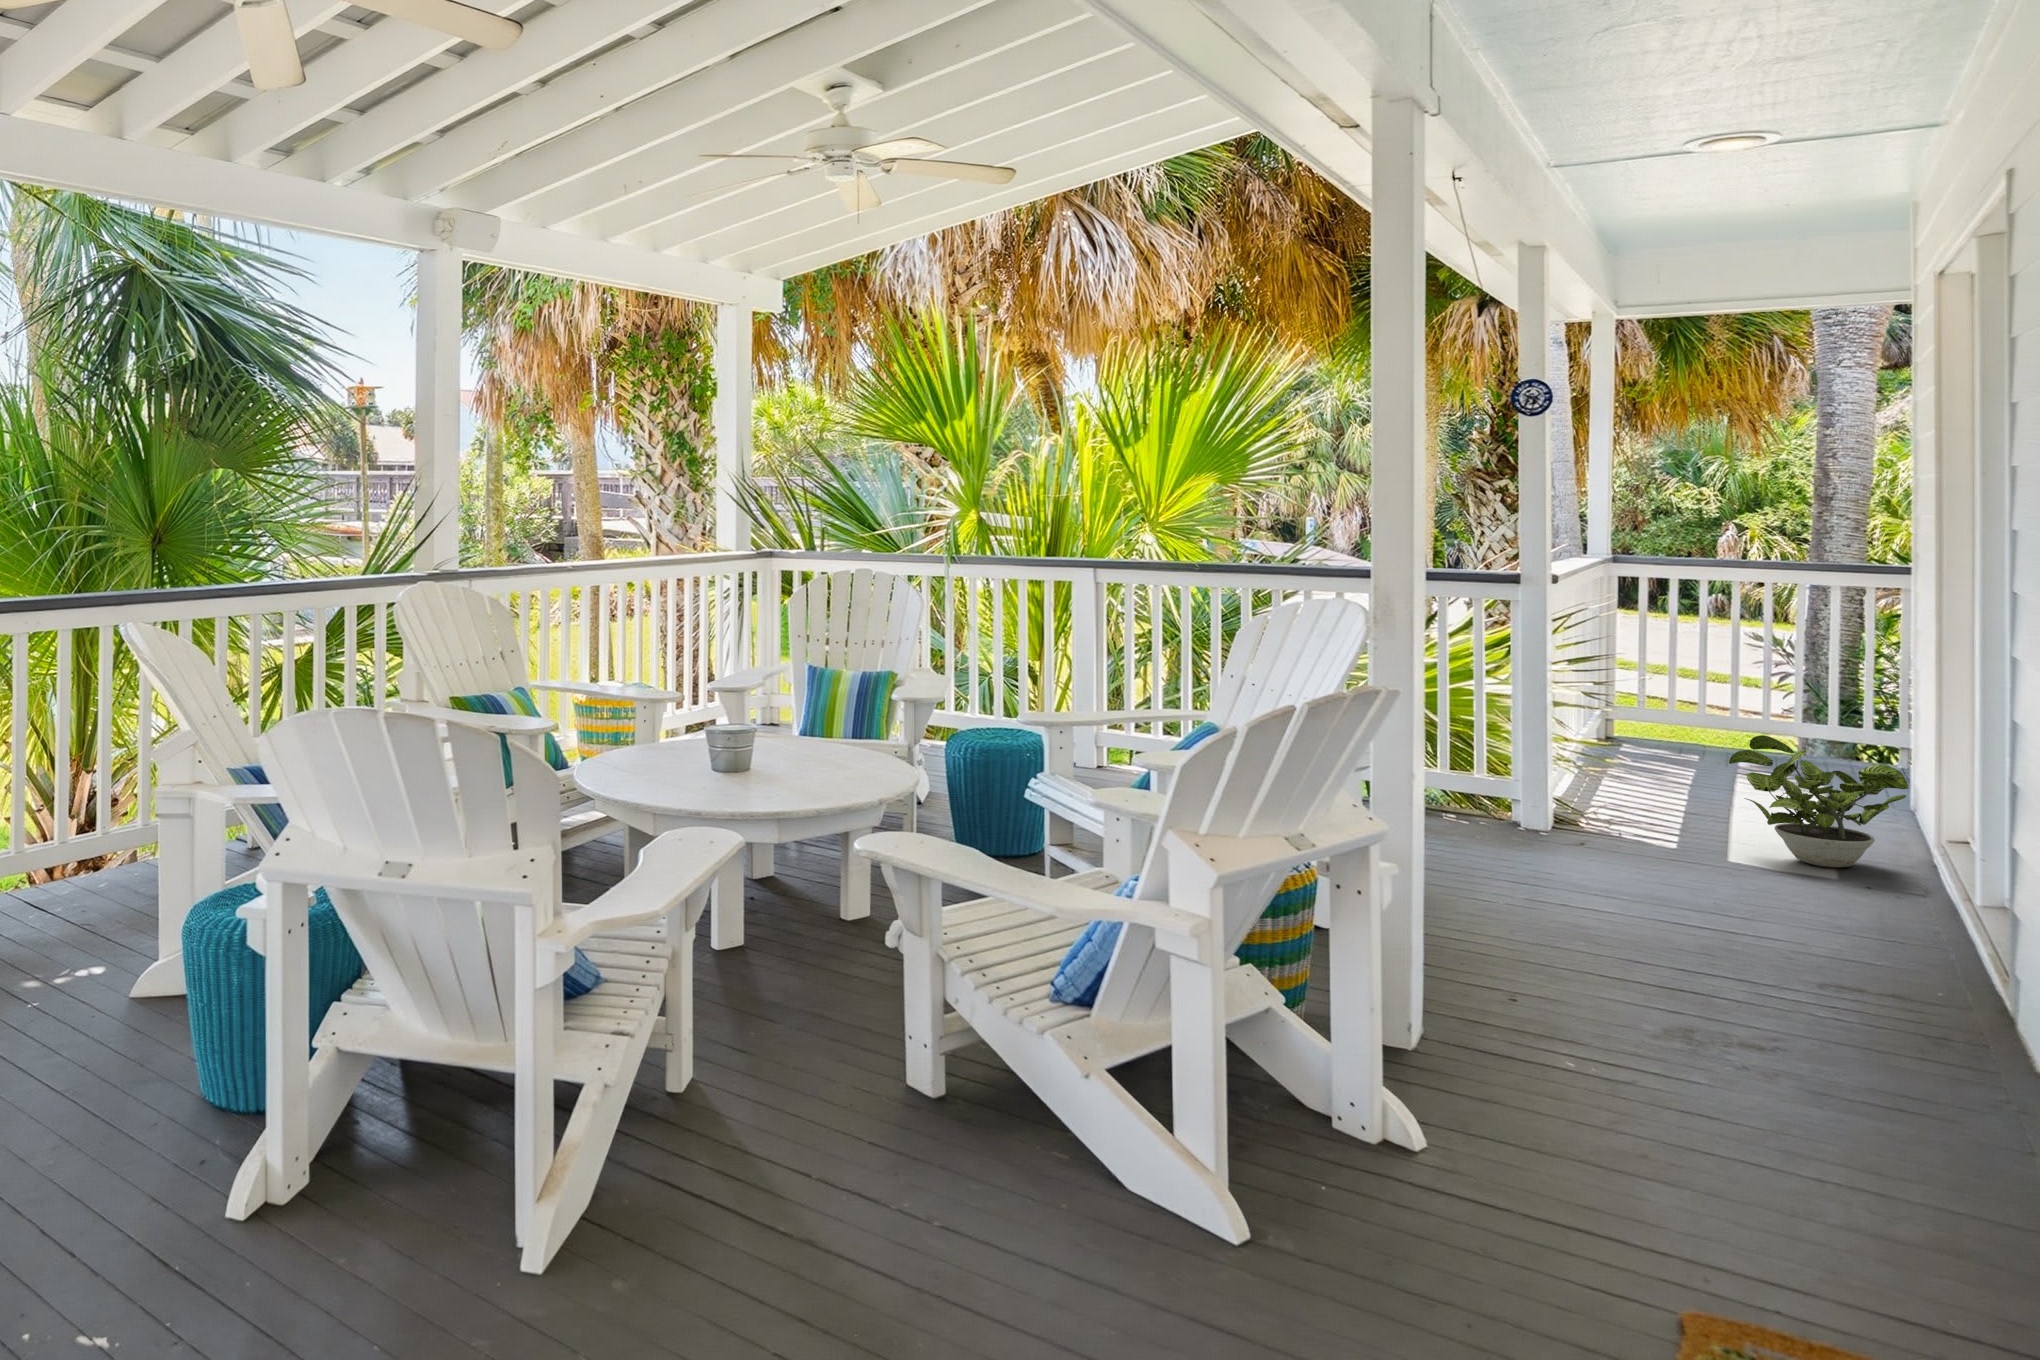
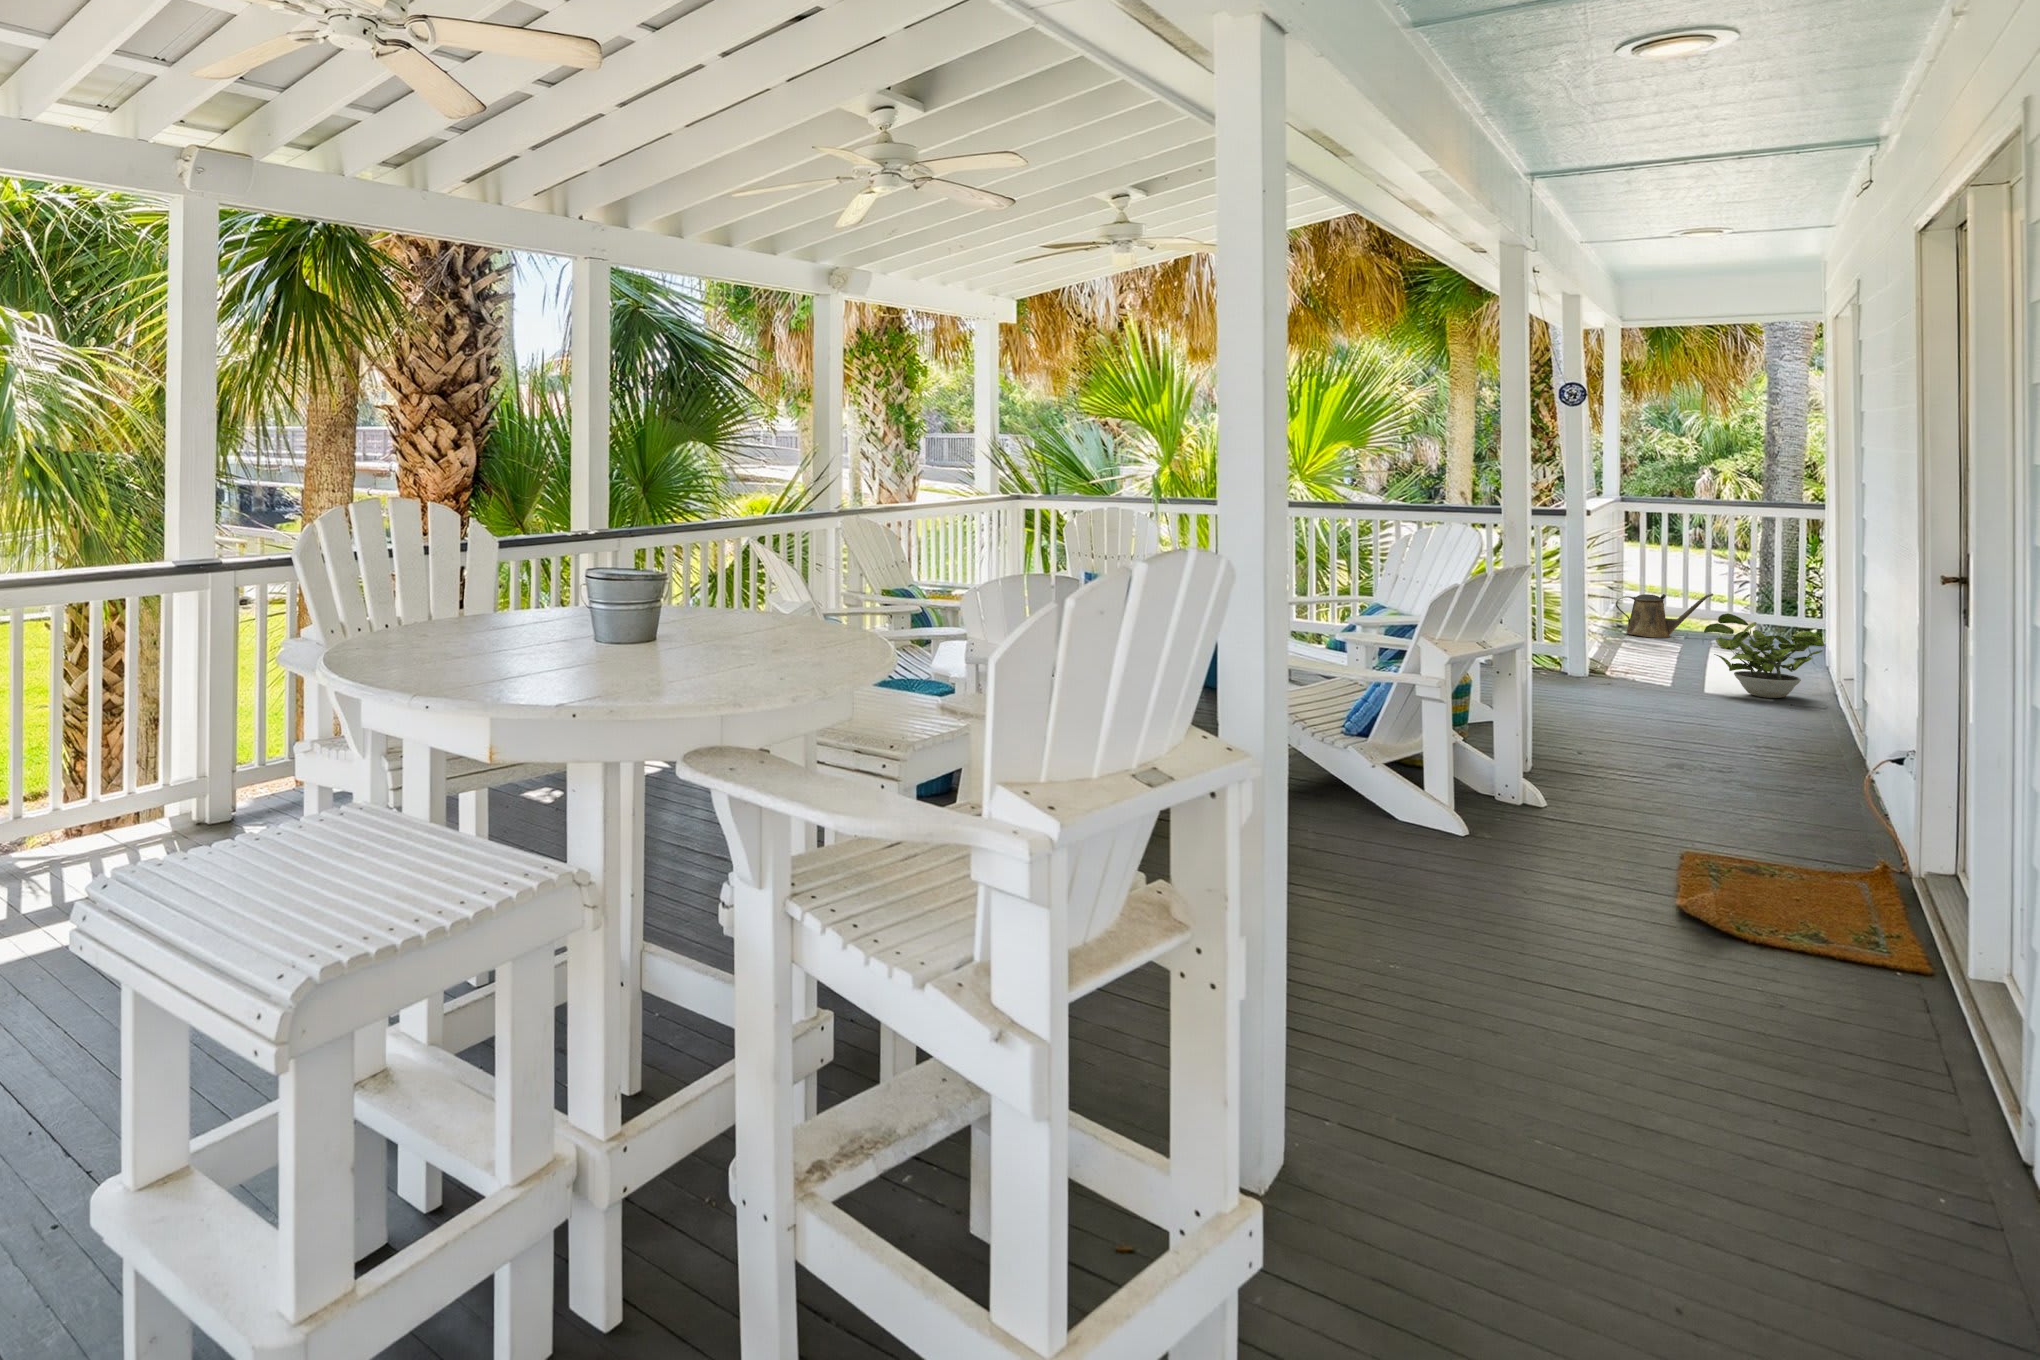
watering can: none [1611,694,1743,757] -> present [1616,594,1713,638]

